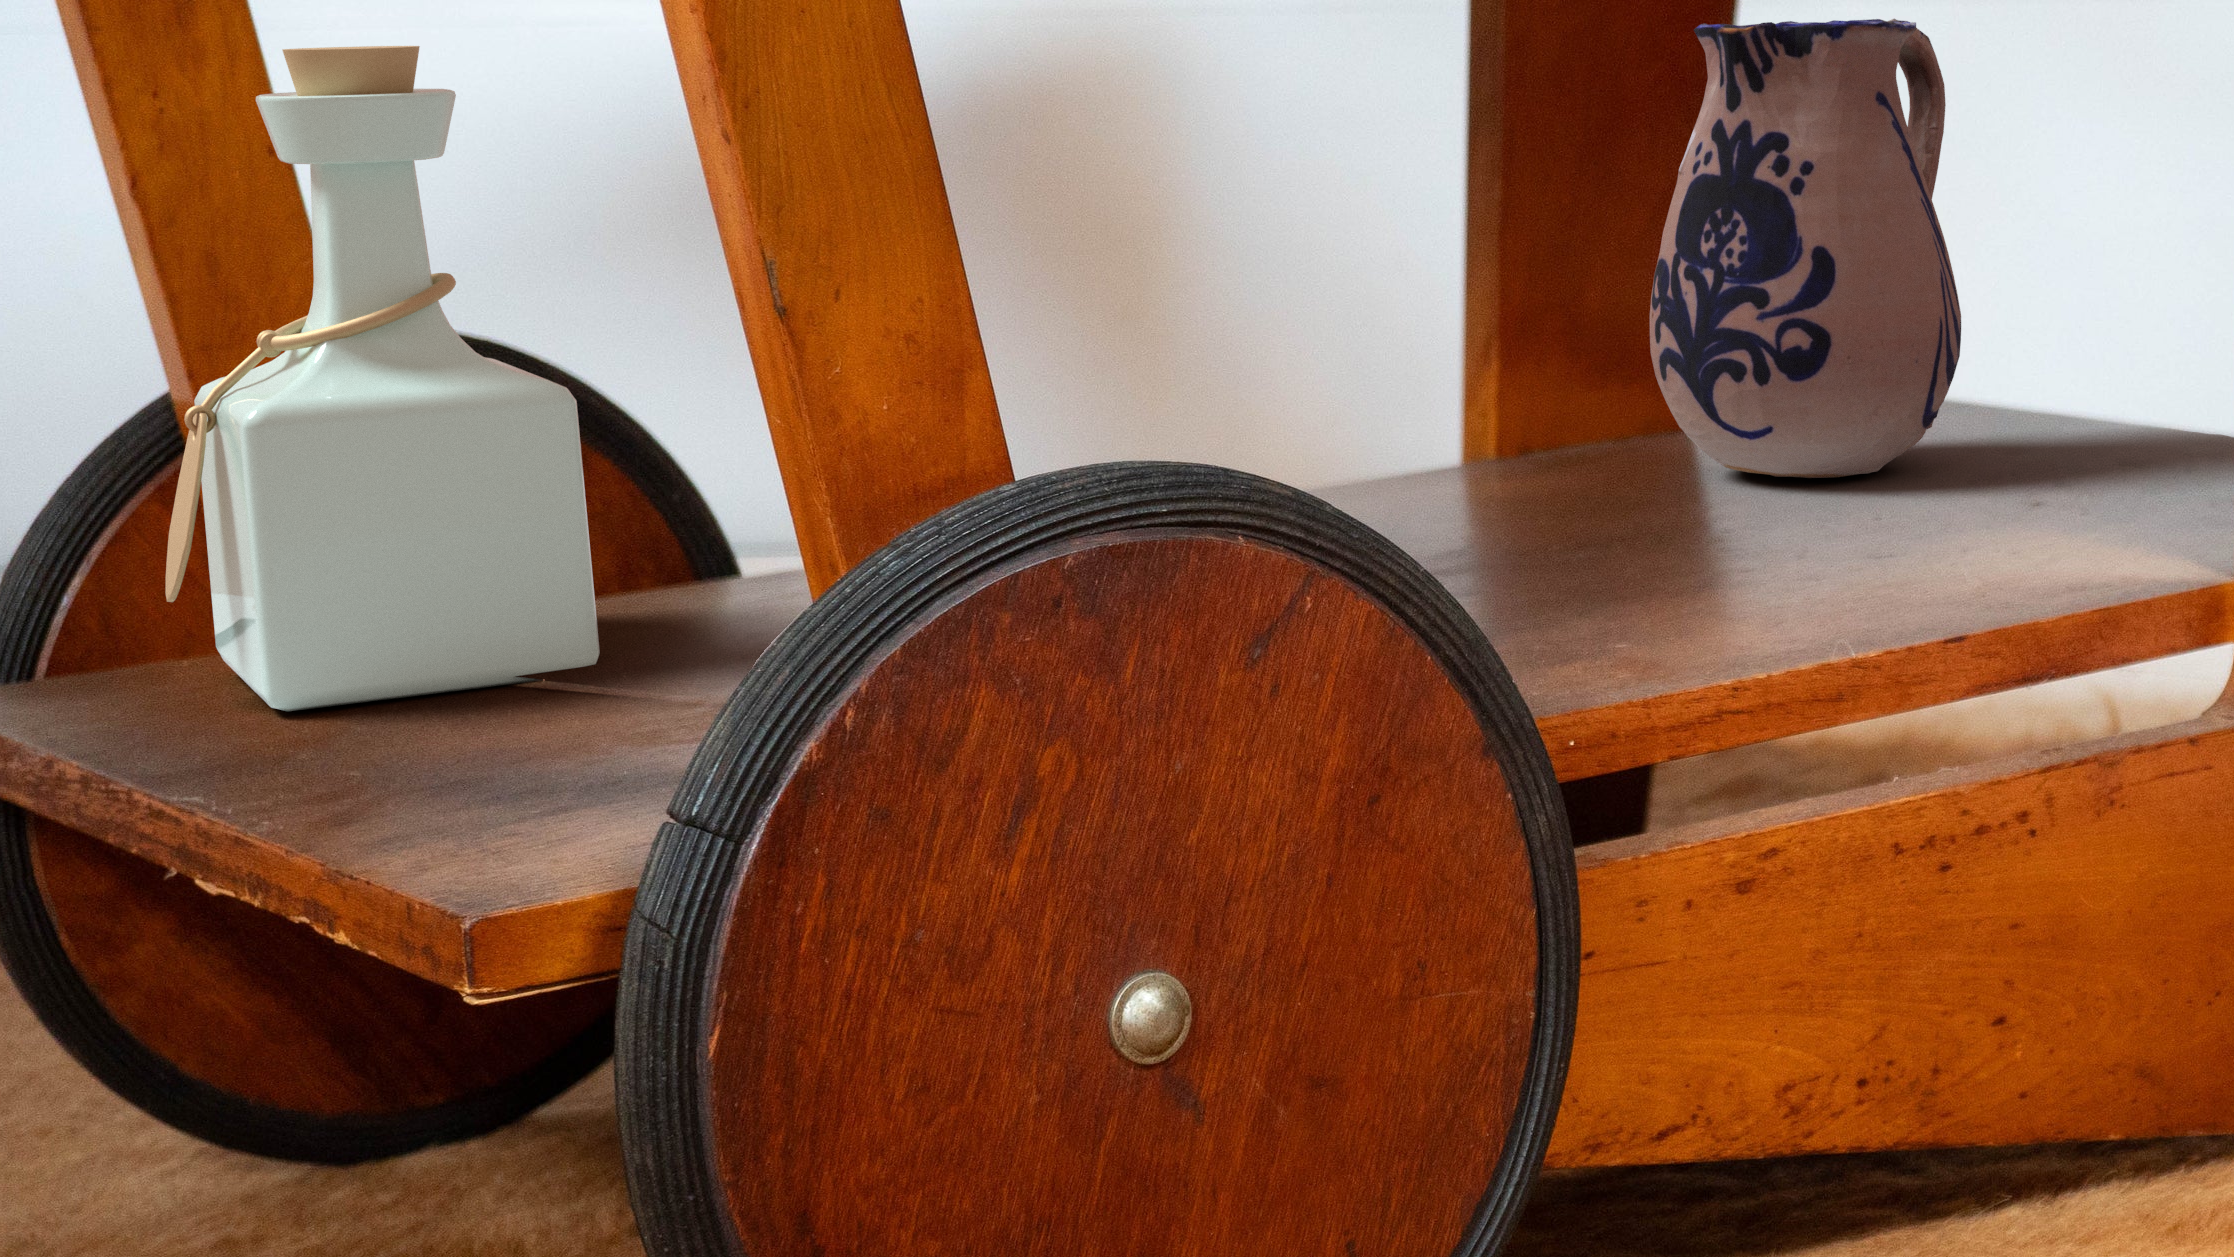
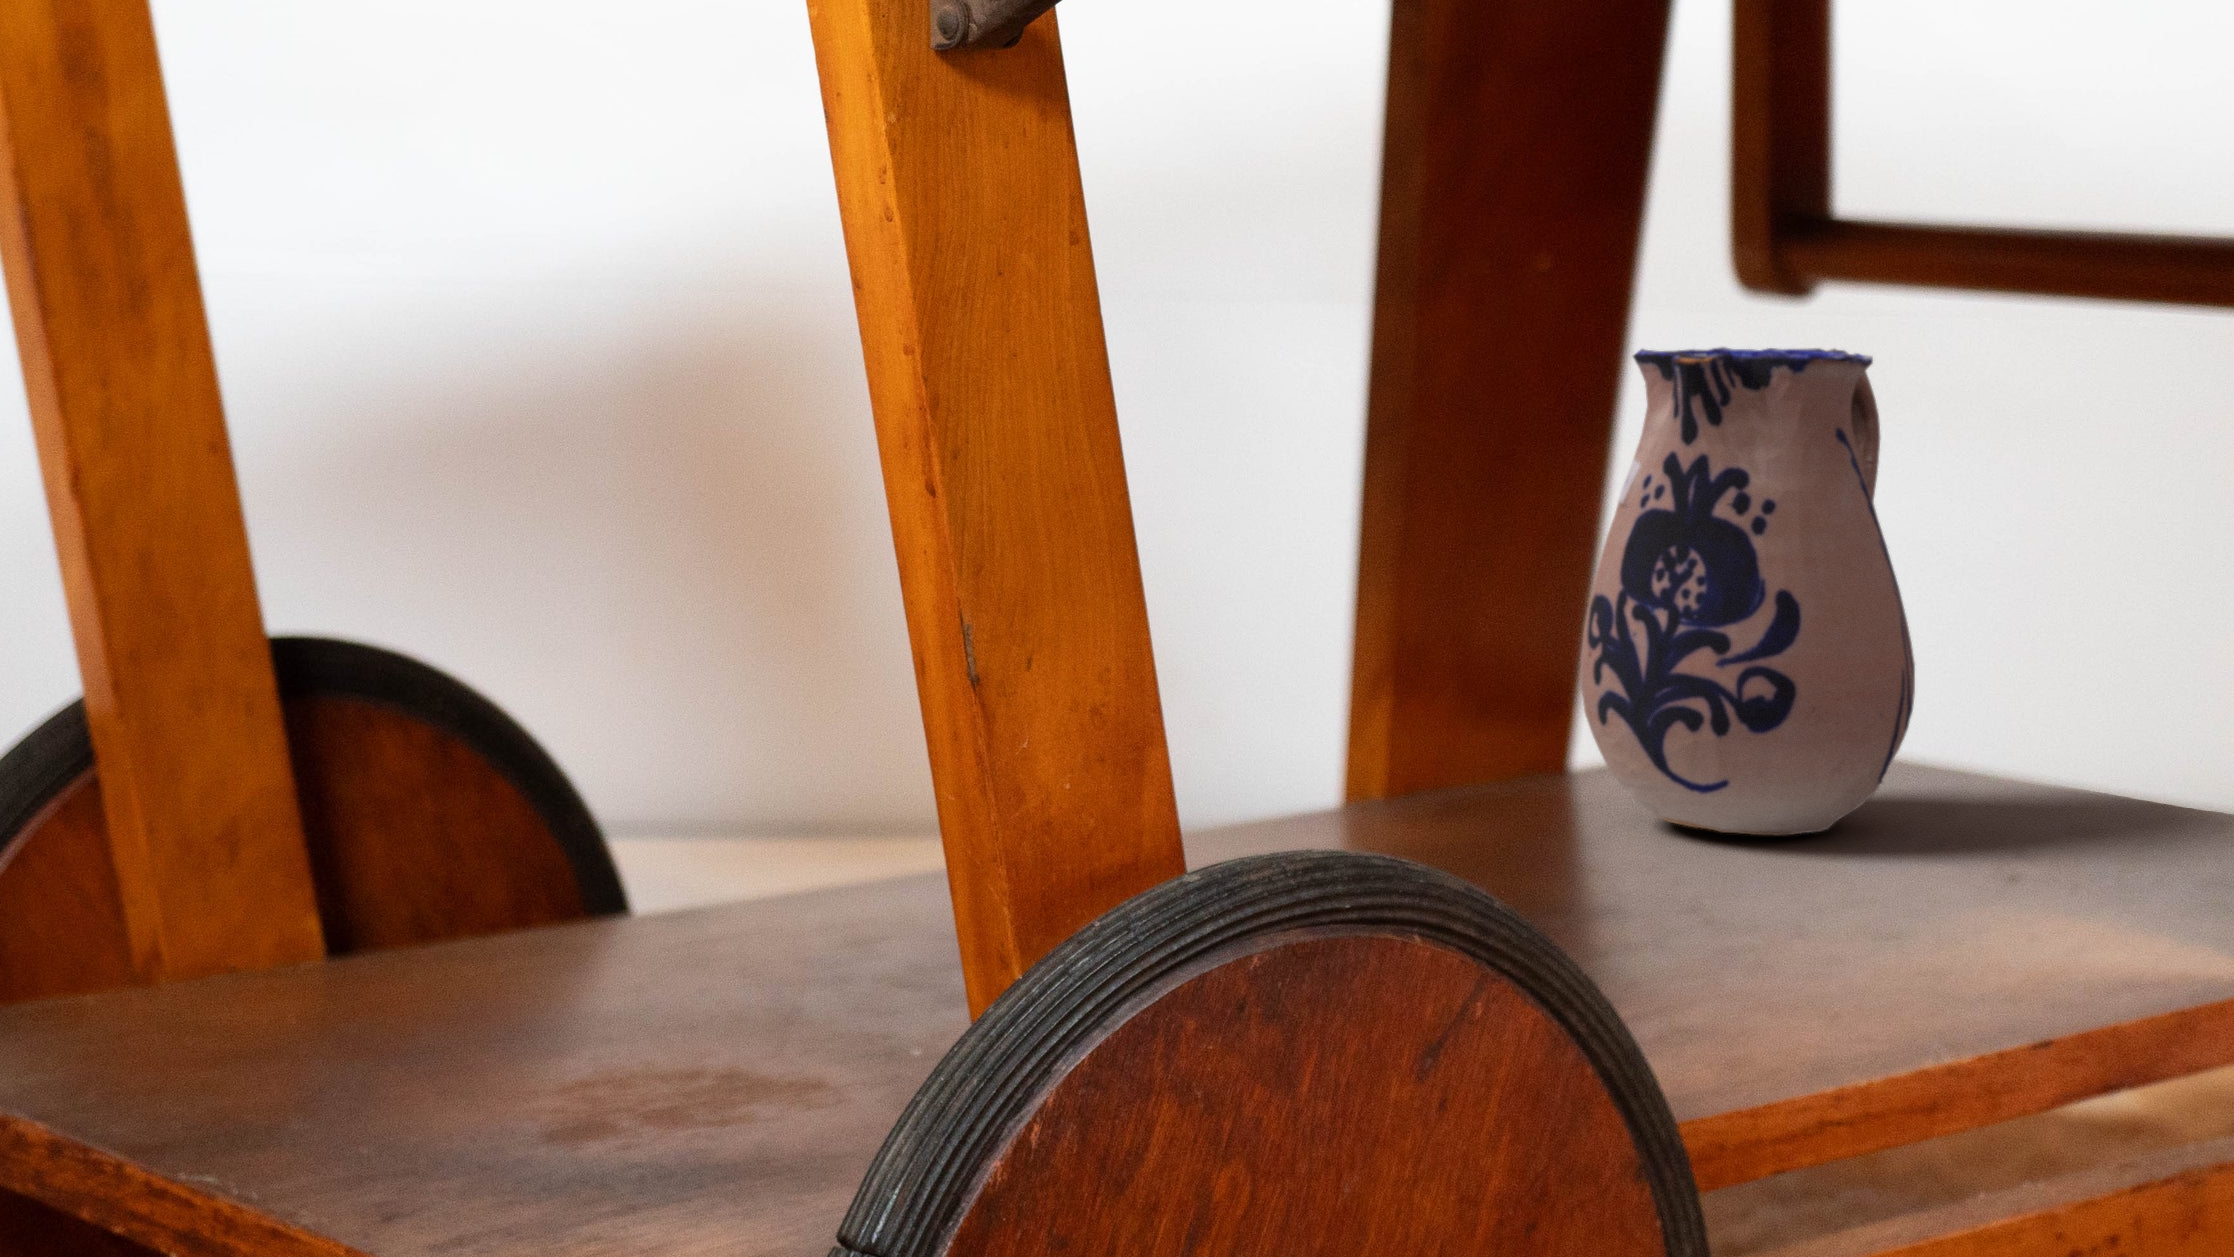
bottle: present [165,46,600,711] -> none [116,355,563,1066]

